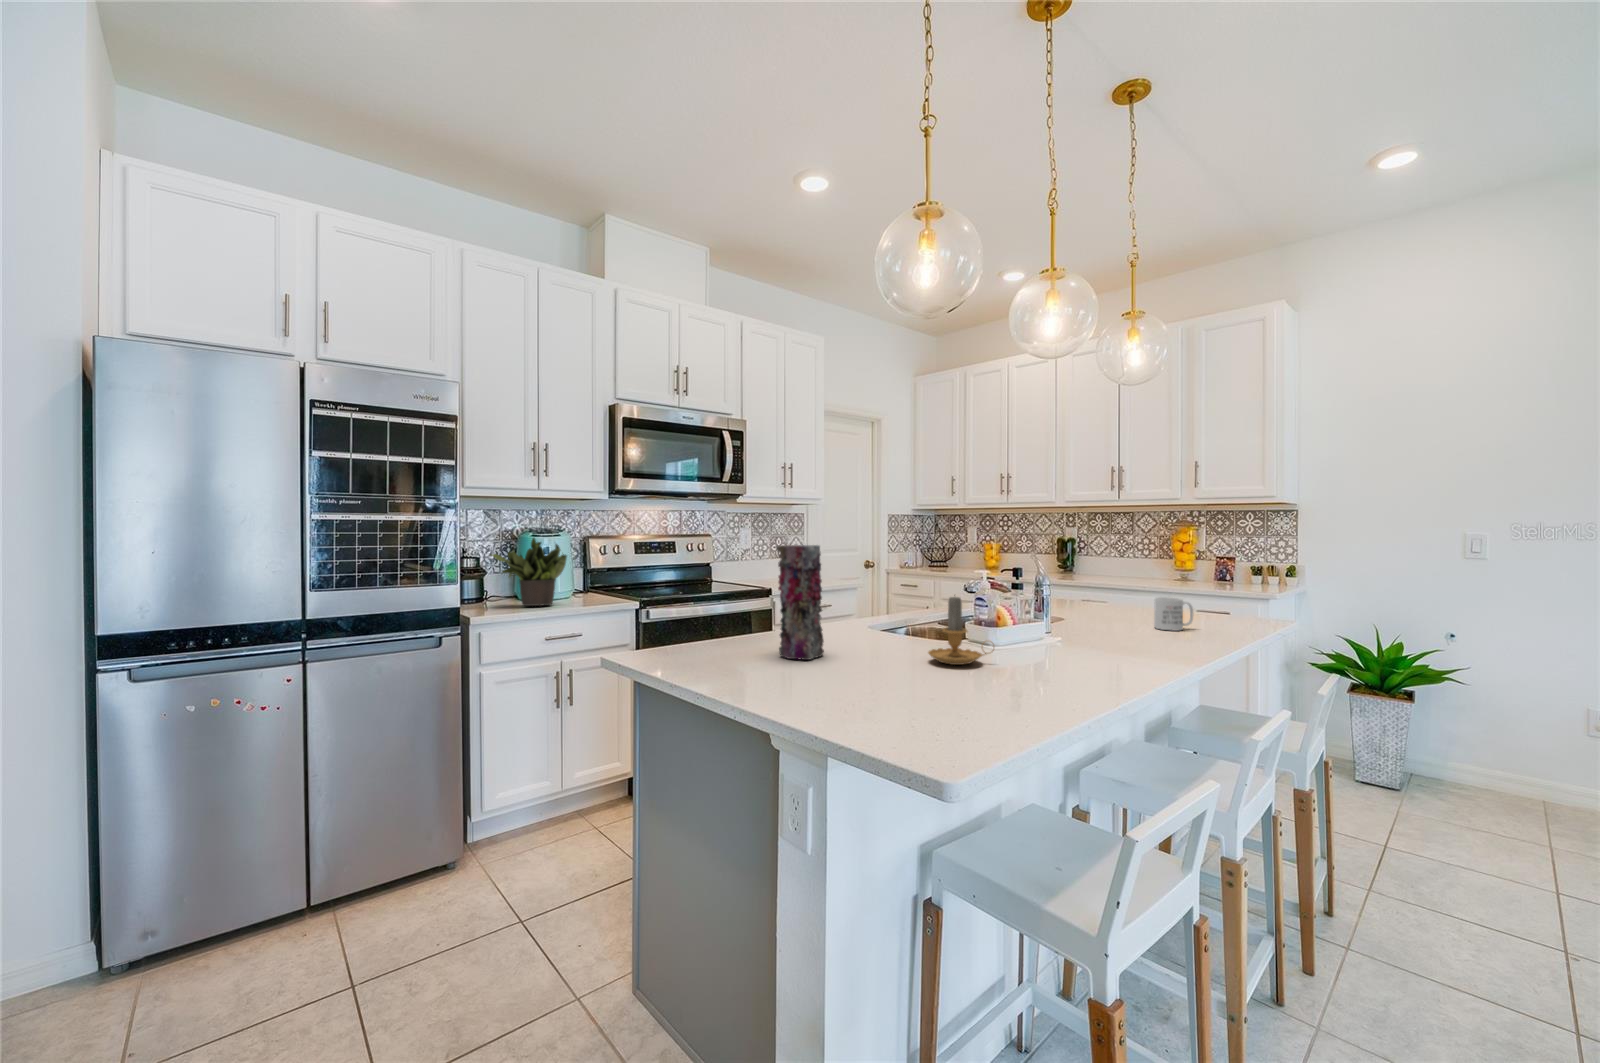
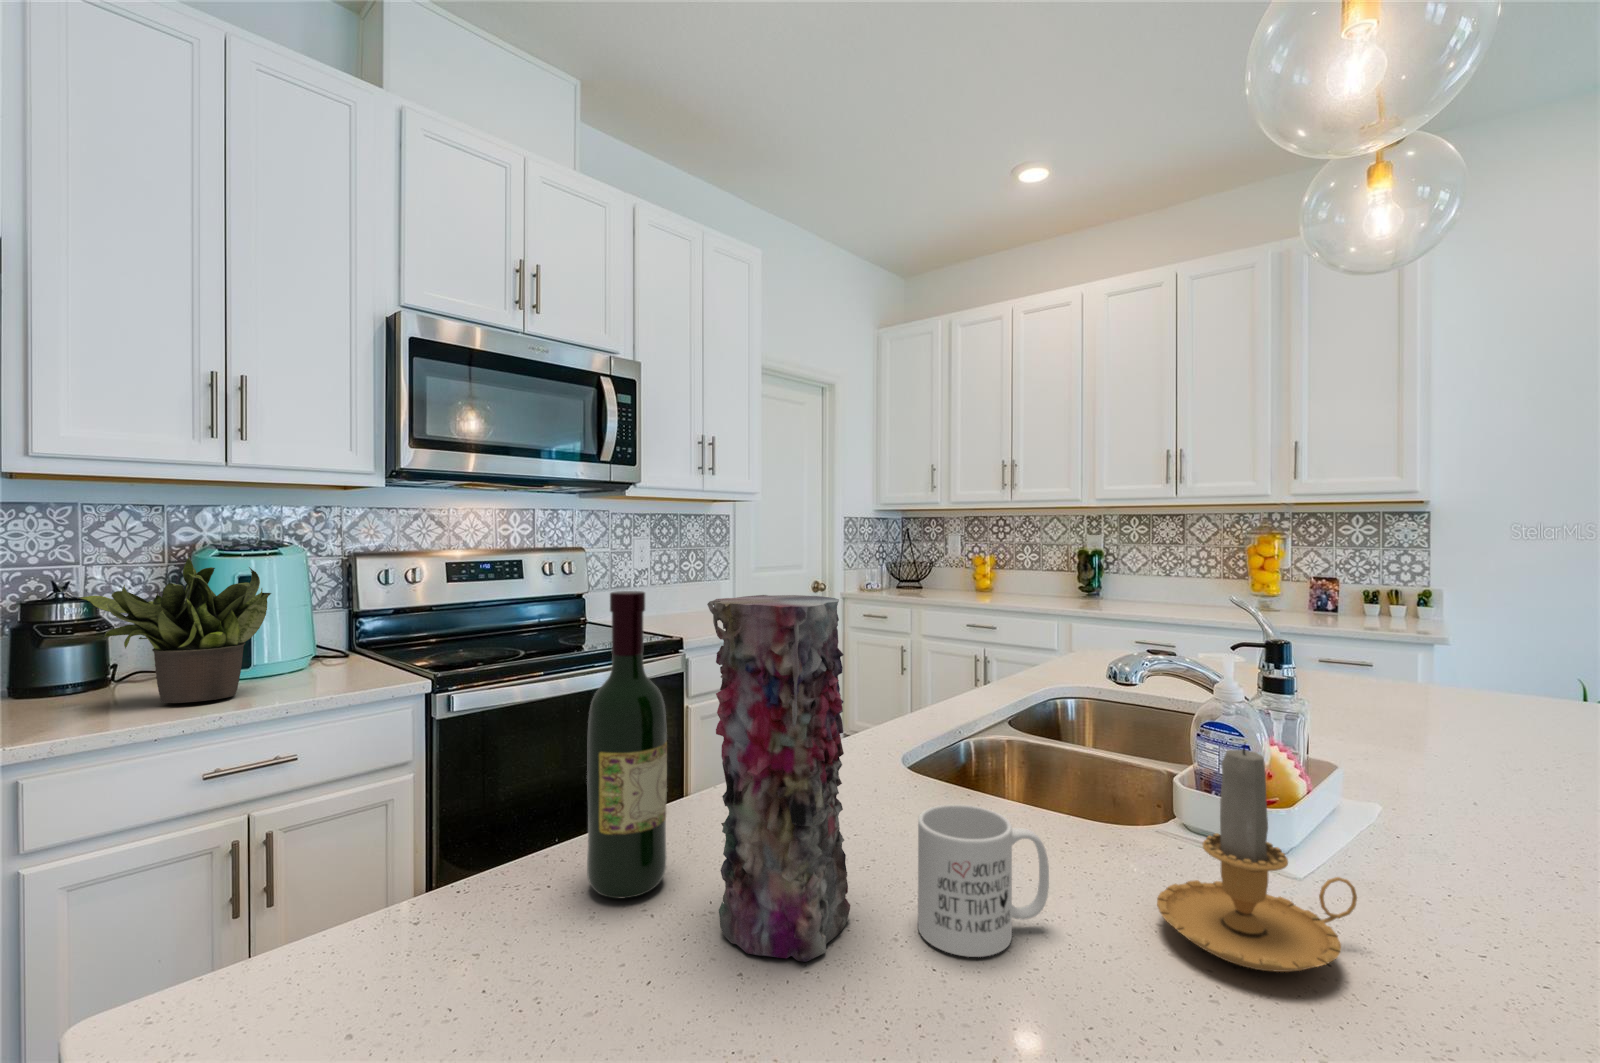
wine bottle: none [734,544,762,650] -> present [587,591,667,898]
mug: present [1154,597,1193,631] -> present [918,804,1049,957]

